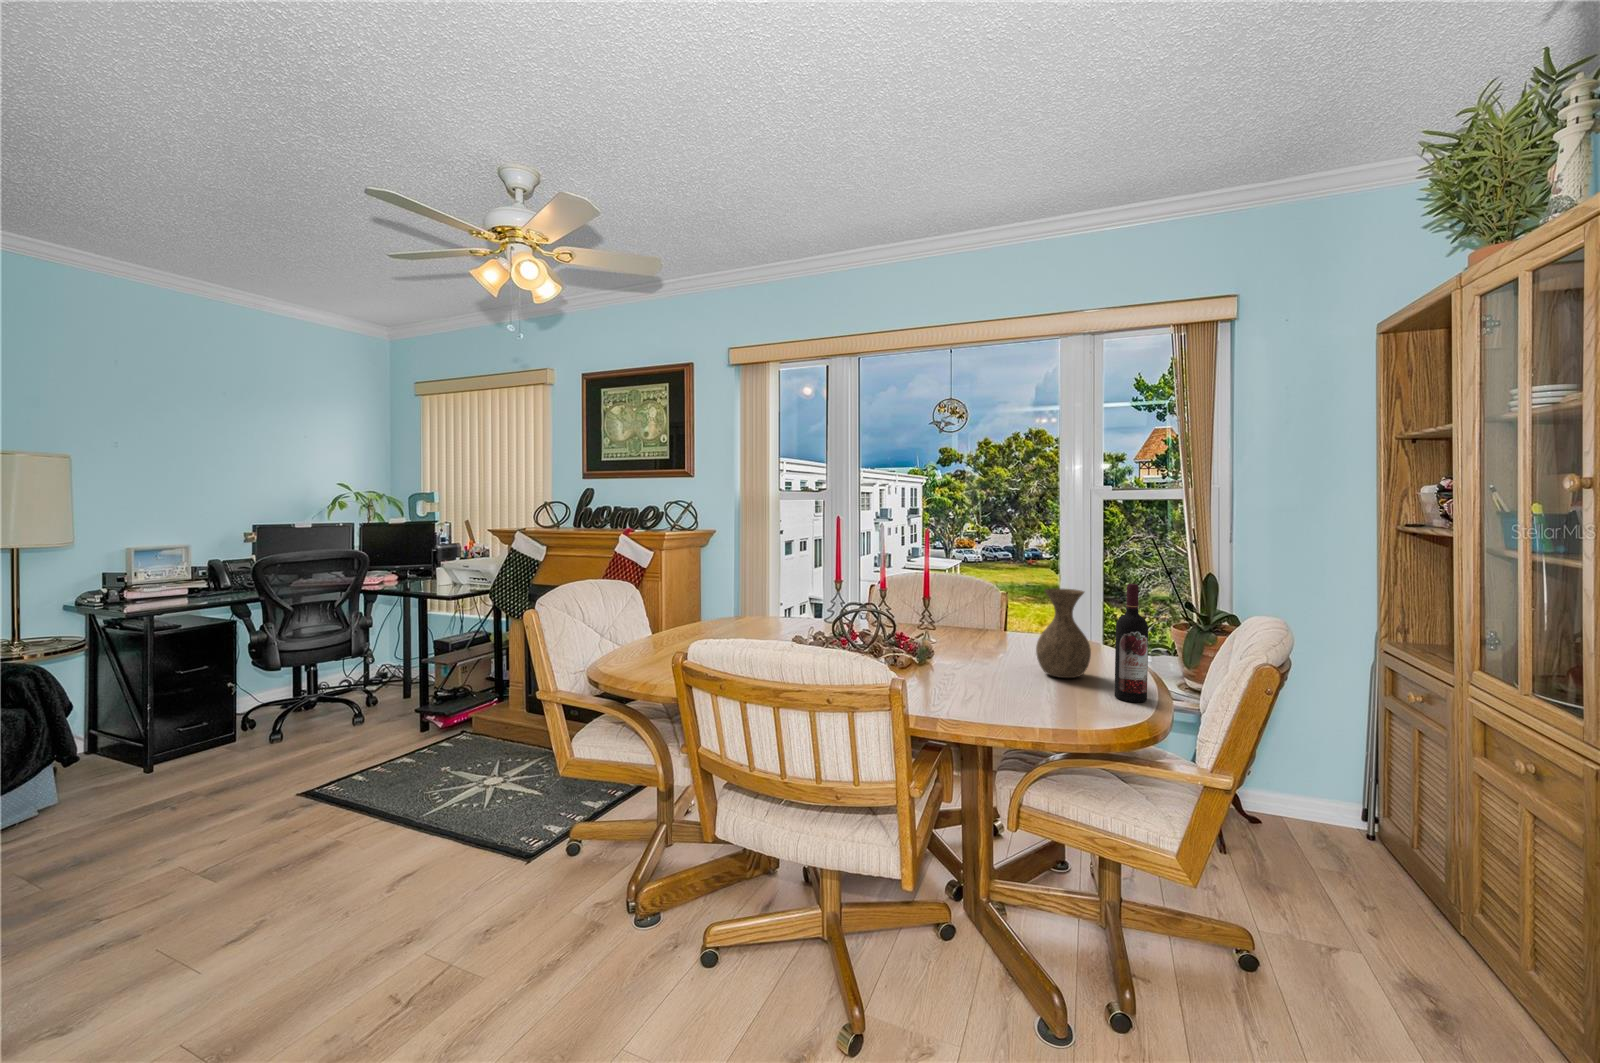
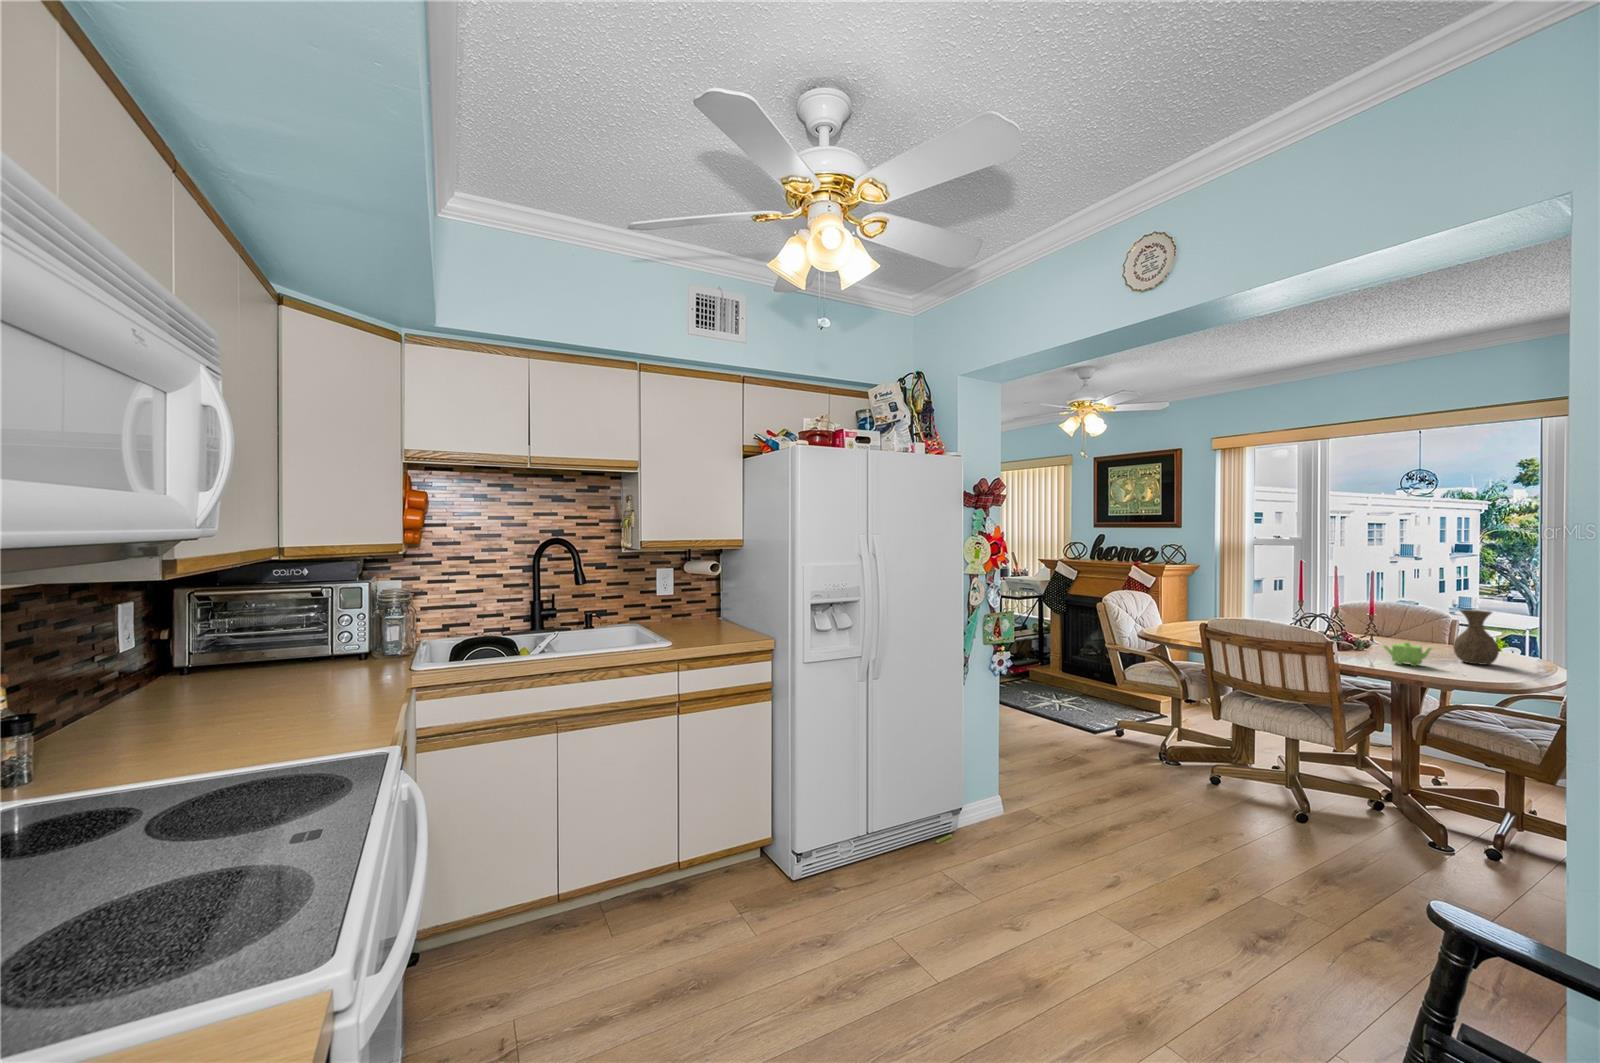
wine bottle: present [1115,584,1148,702] -> none [1505,607,1531,677]
teapot: none [962,658,1034,703] -> present [1384,642,1432,666]

